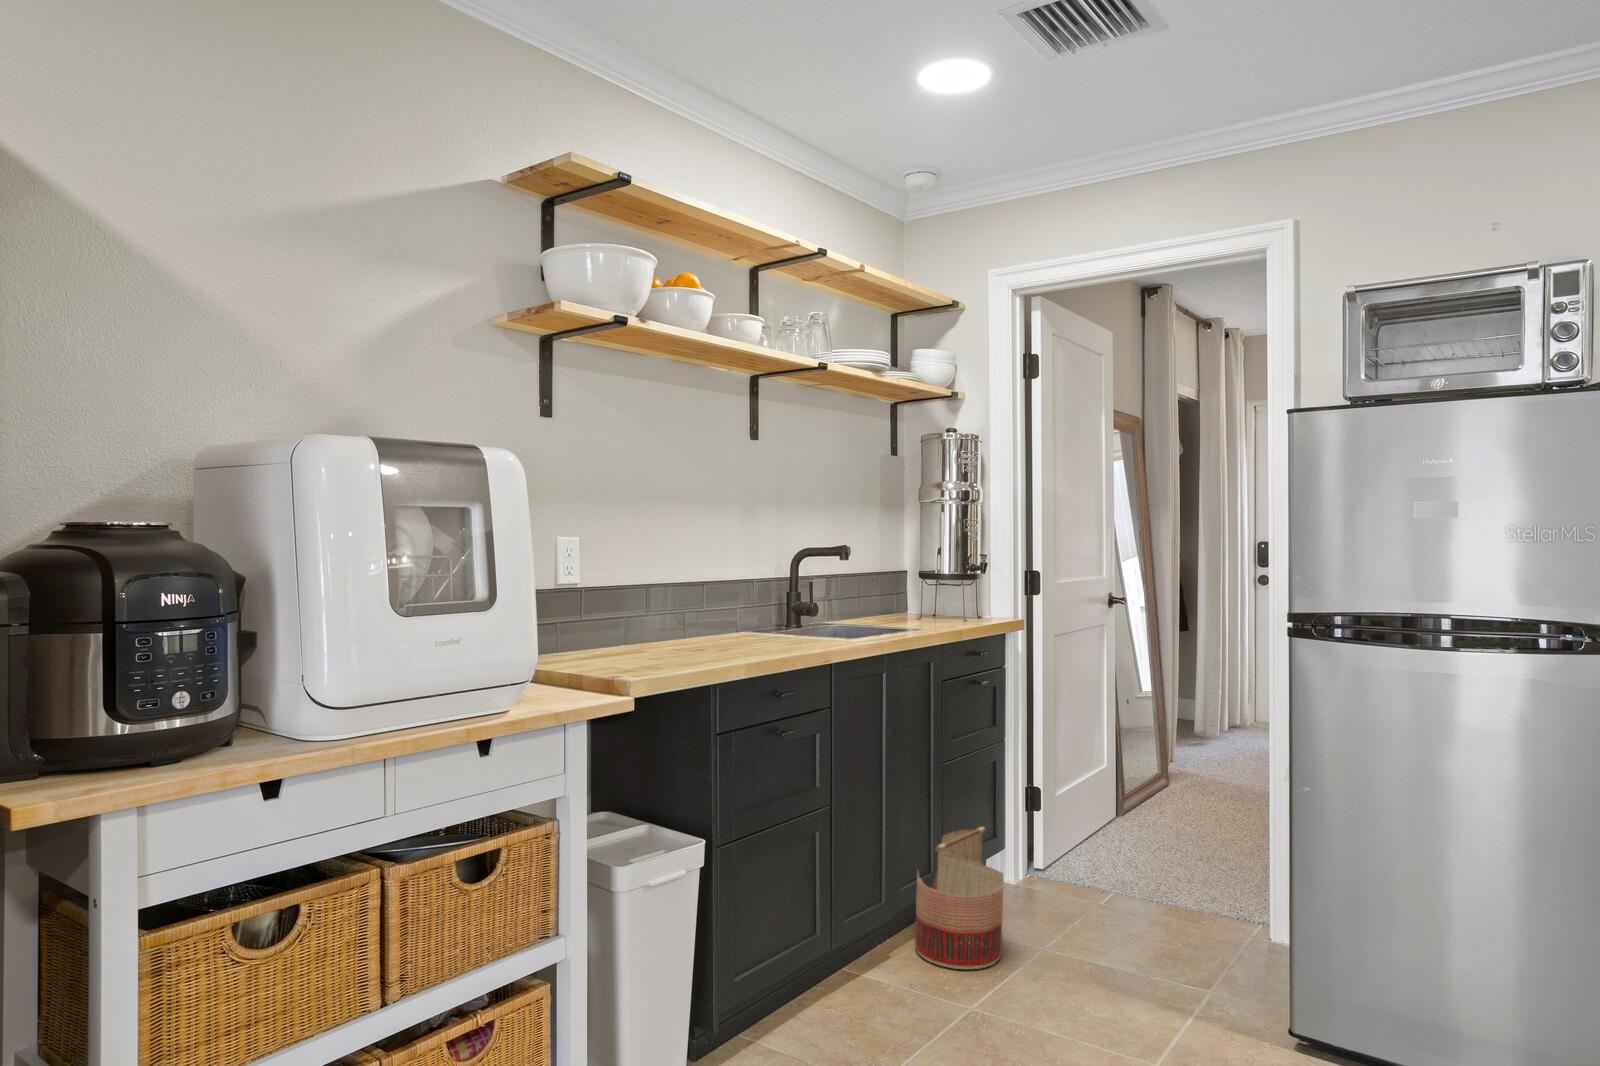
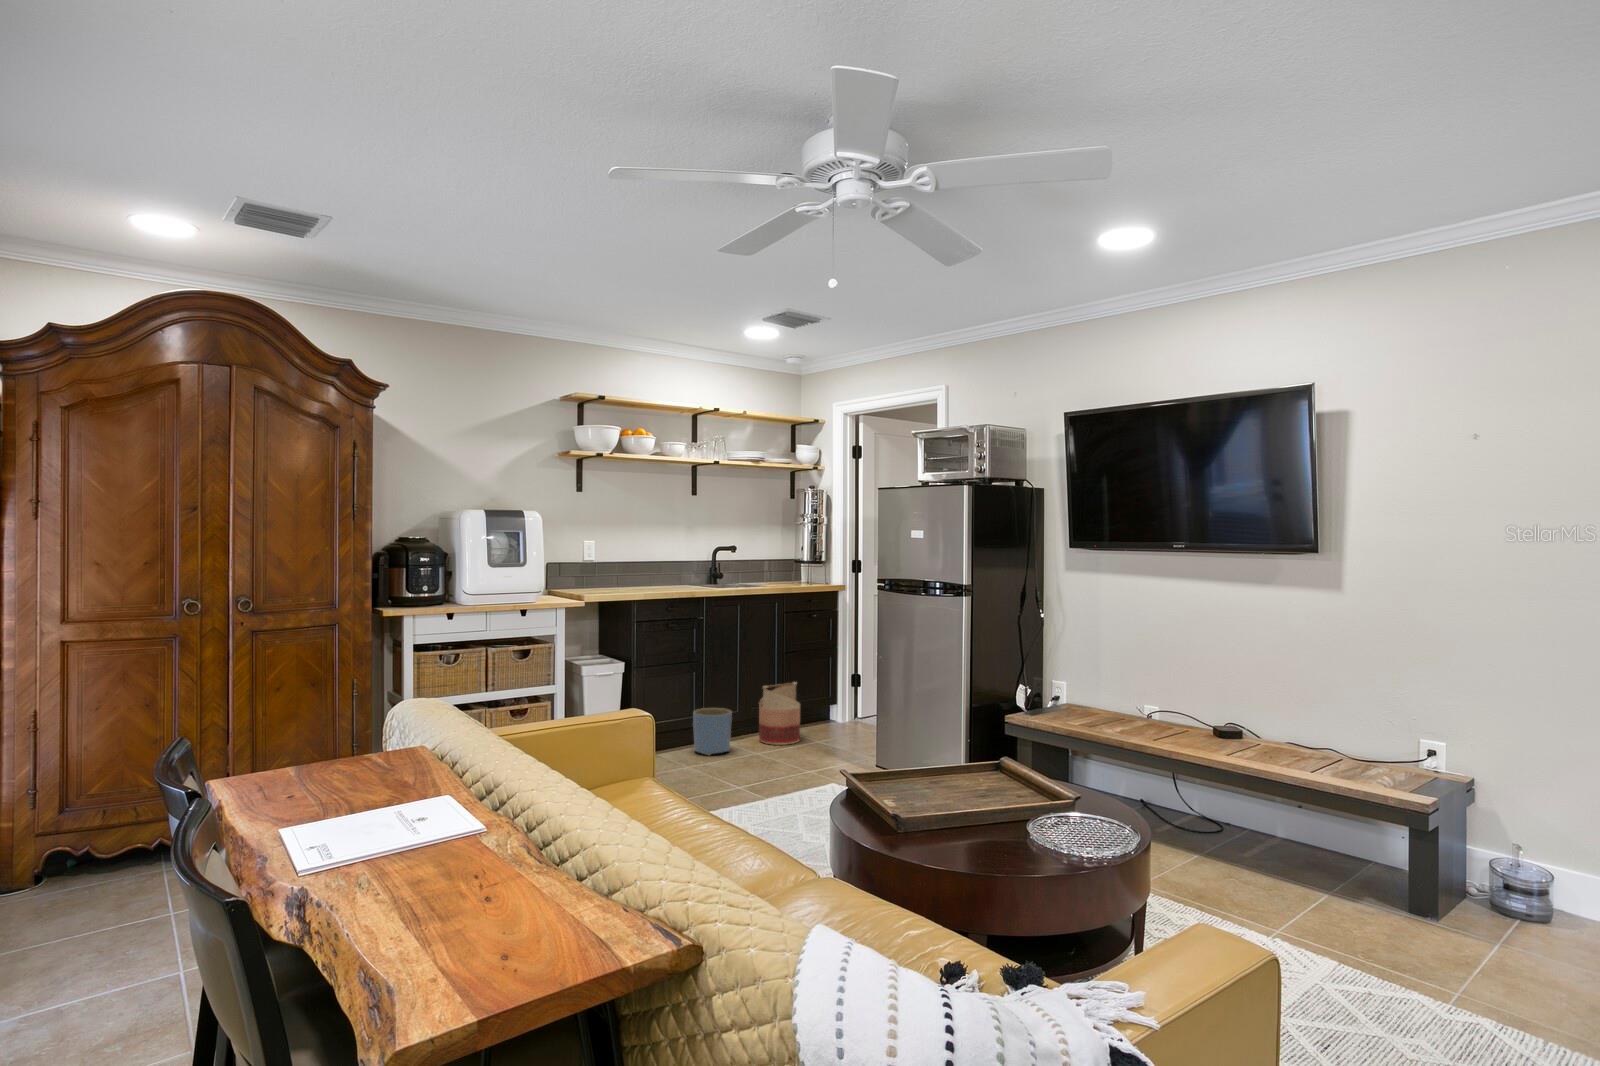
planter: none [817,904,903,1027] -> present [693,708,732,756]

